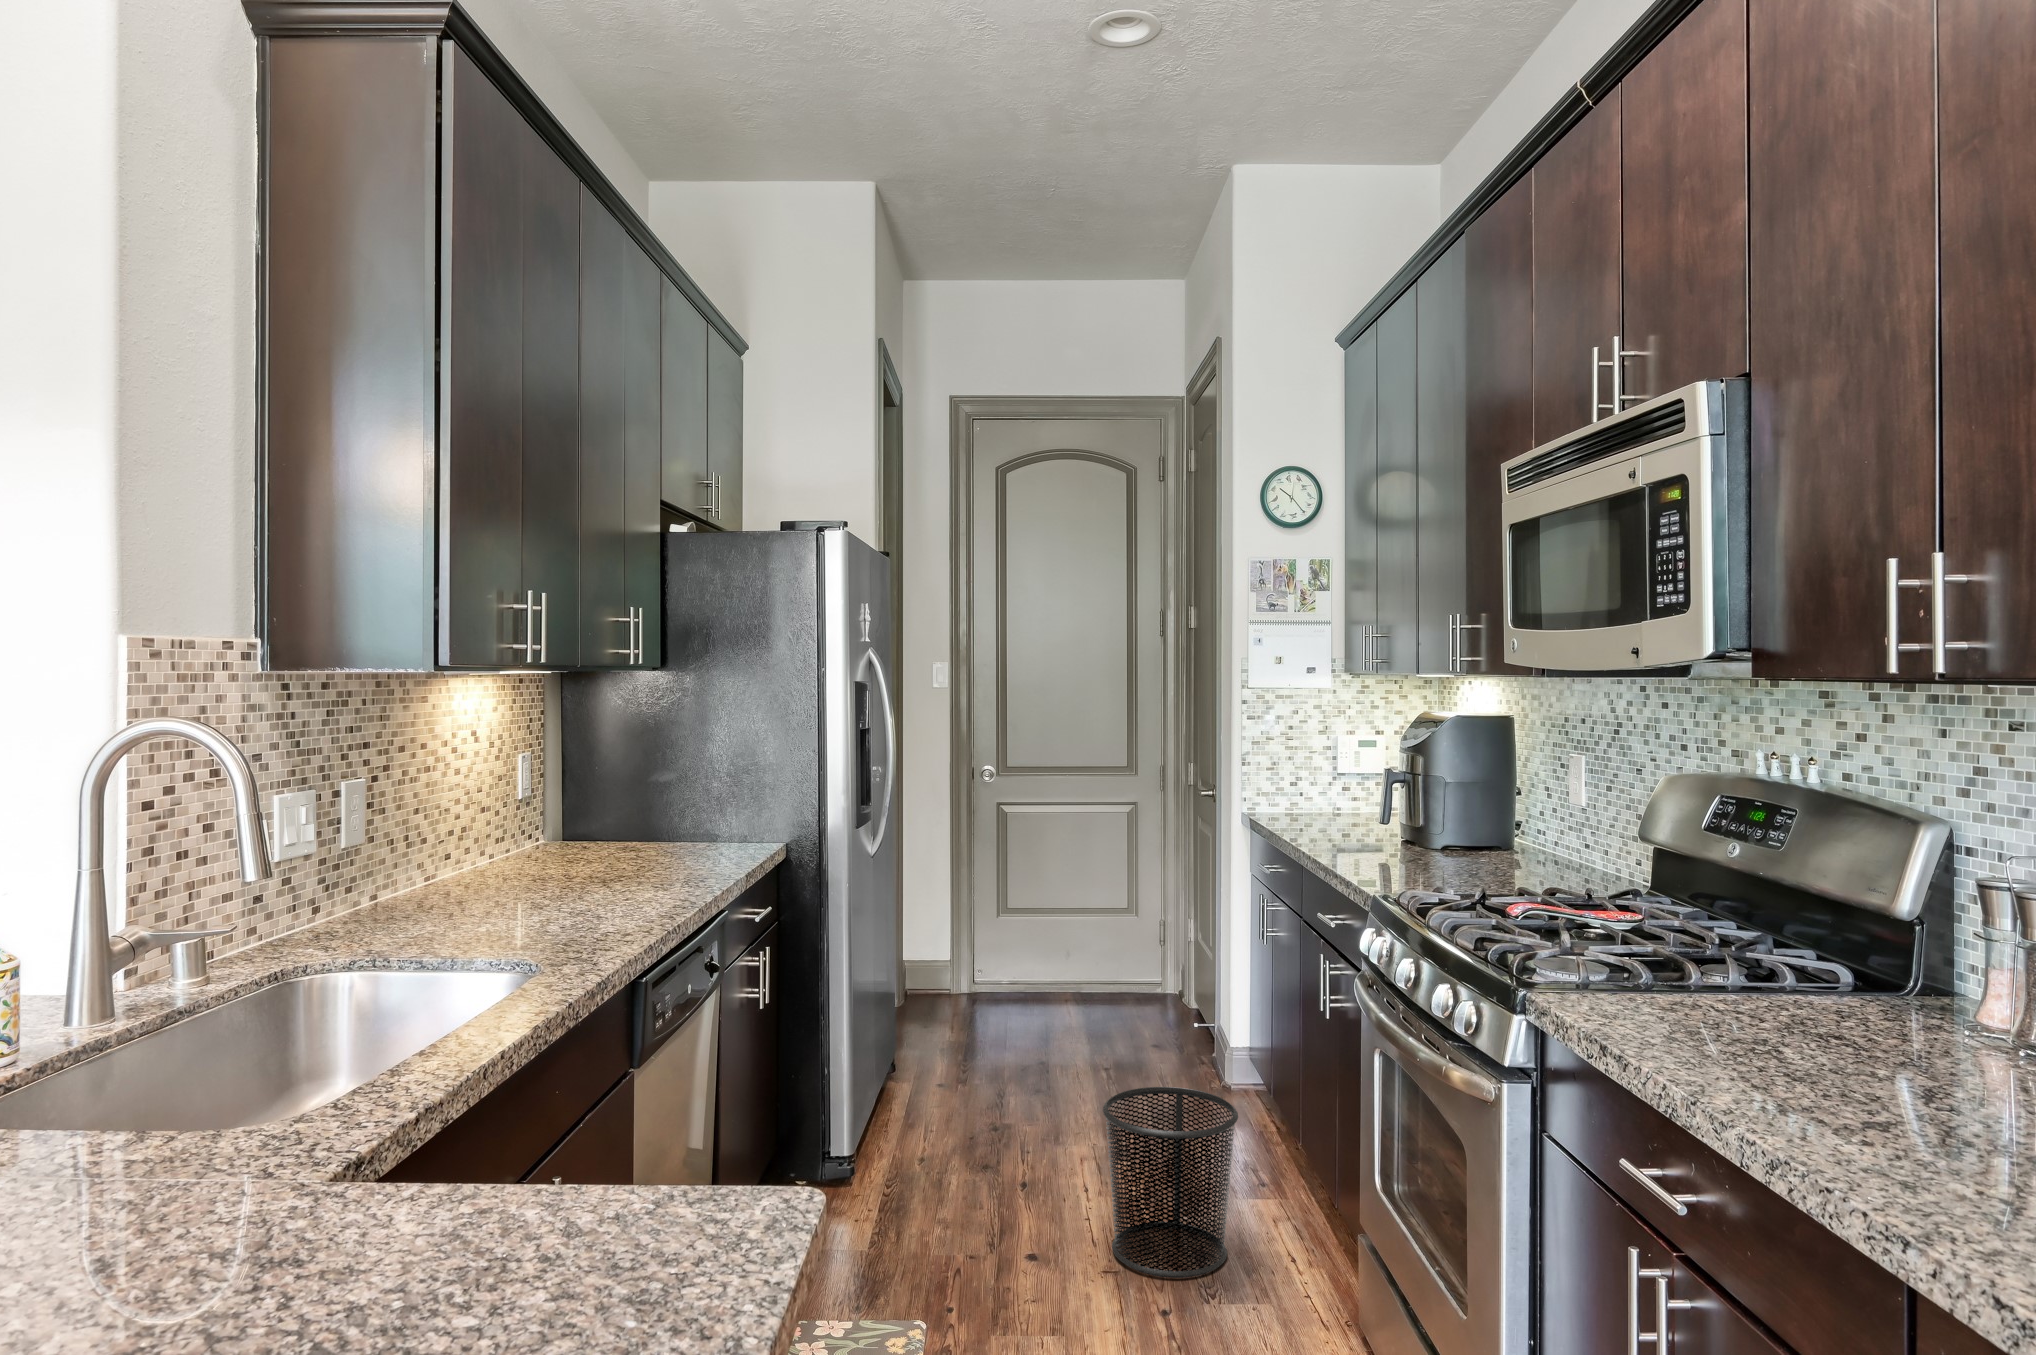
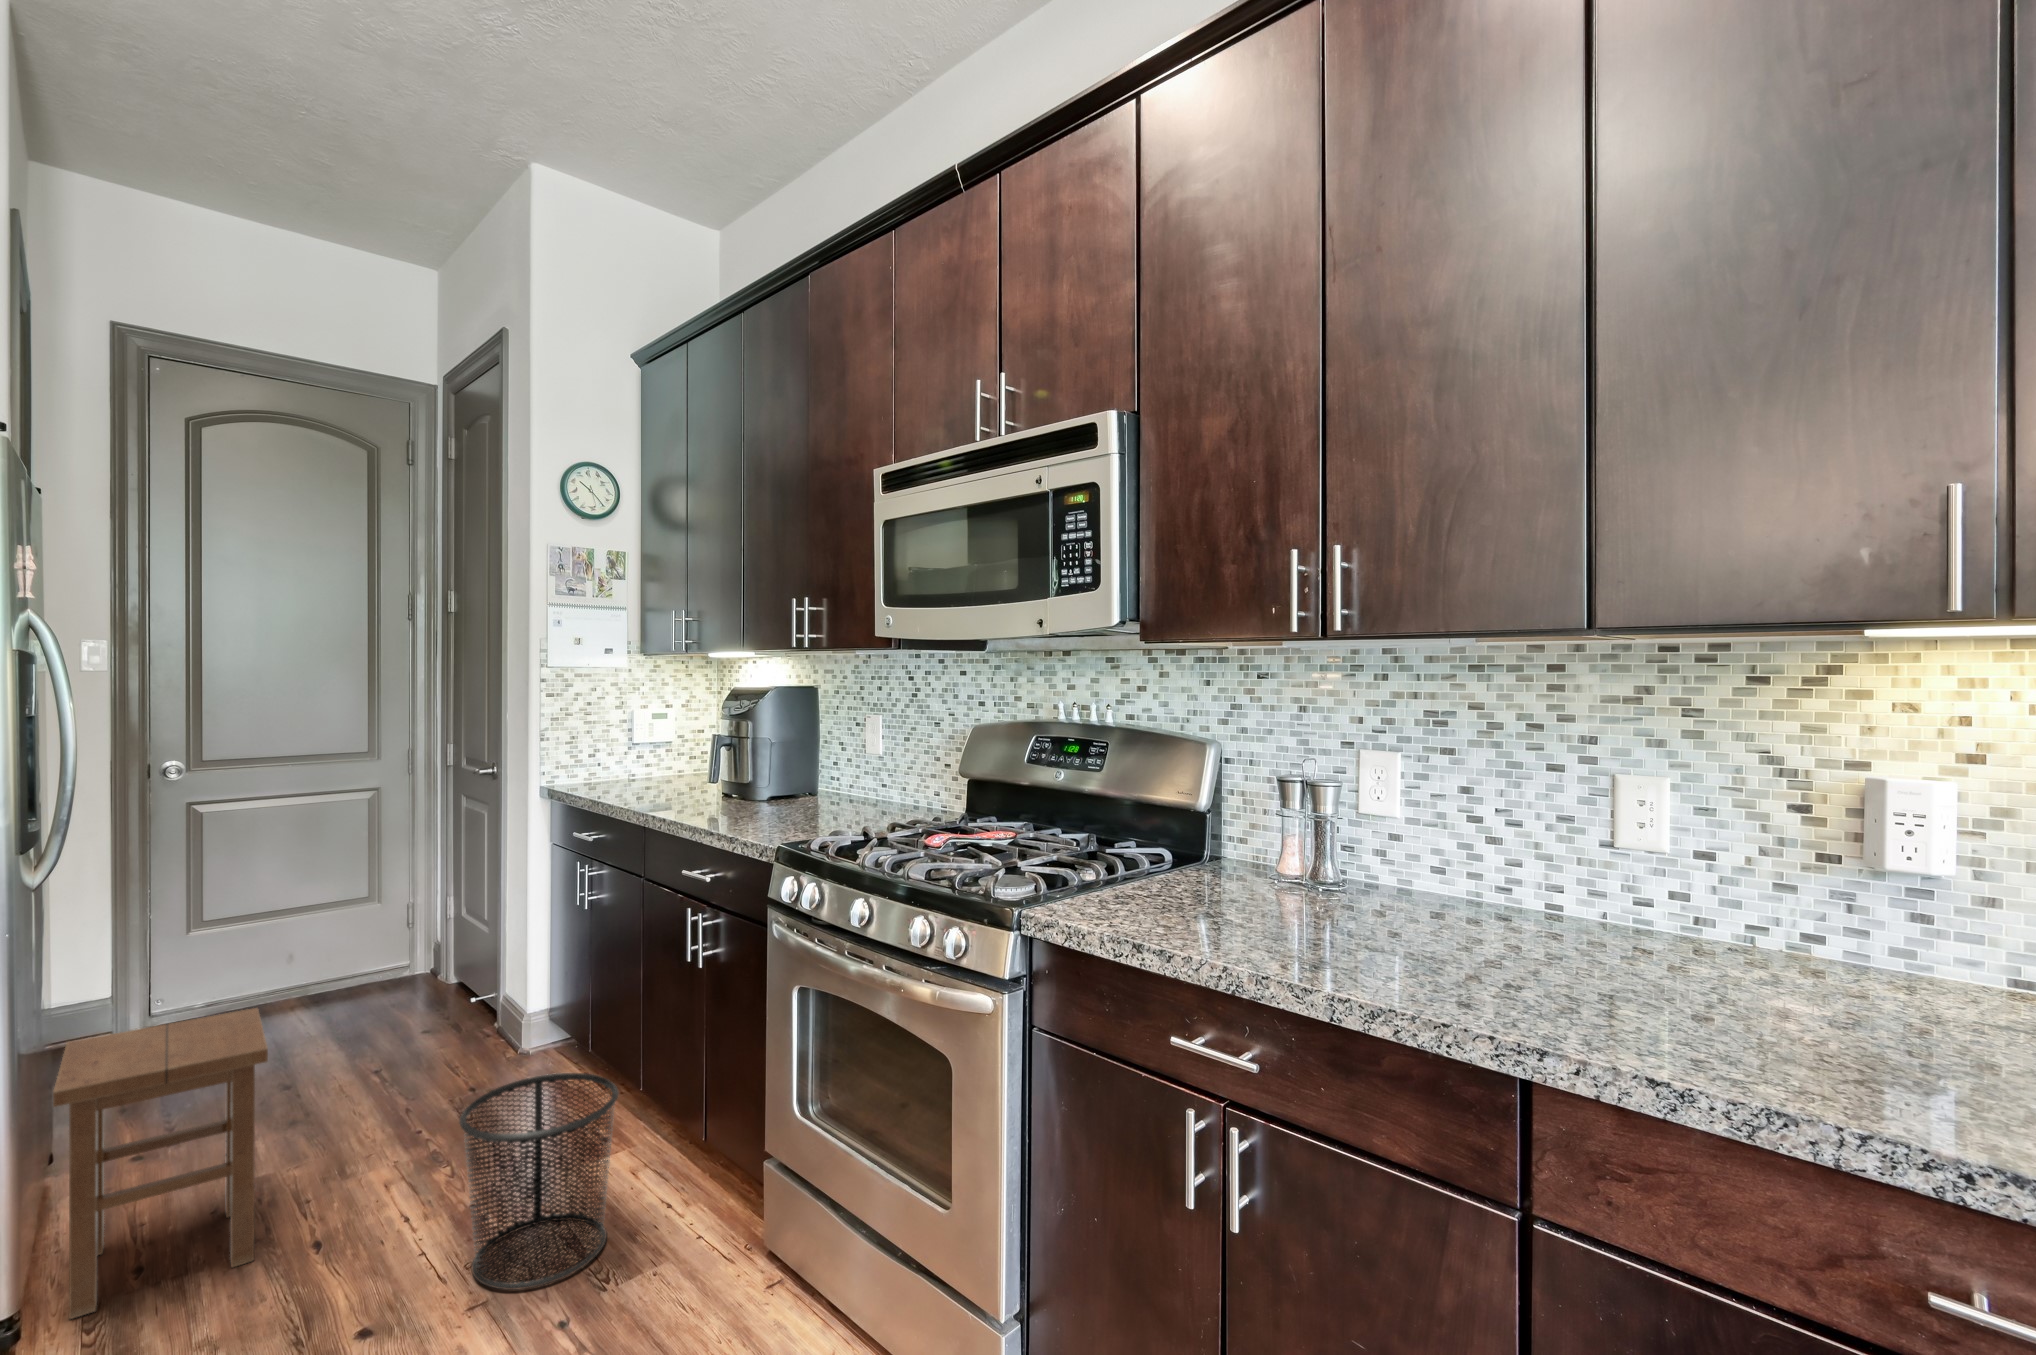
stool: none [865,975,998,1180] -> present [53,1008,268,1319]

